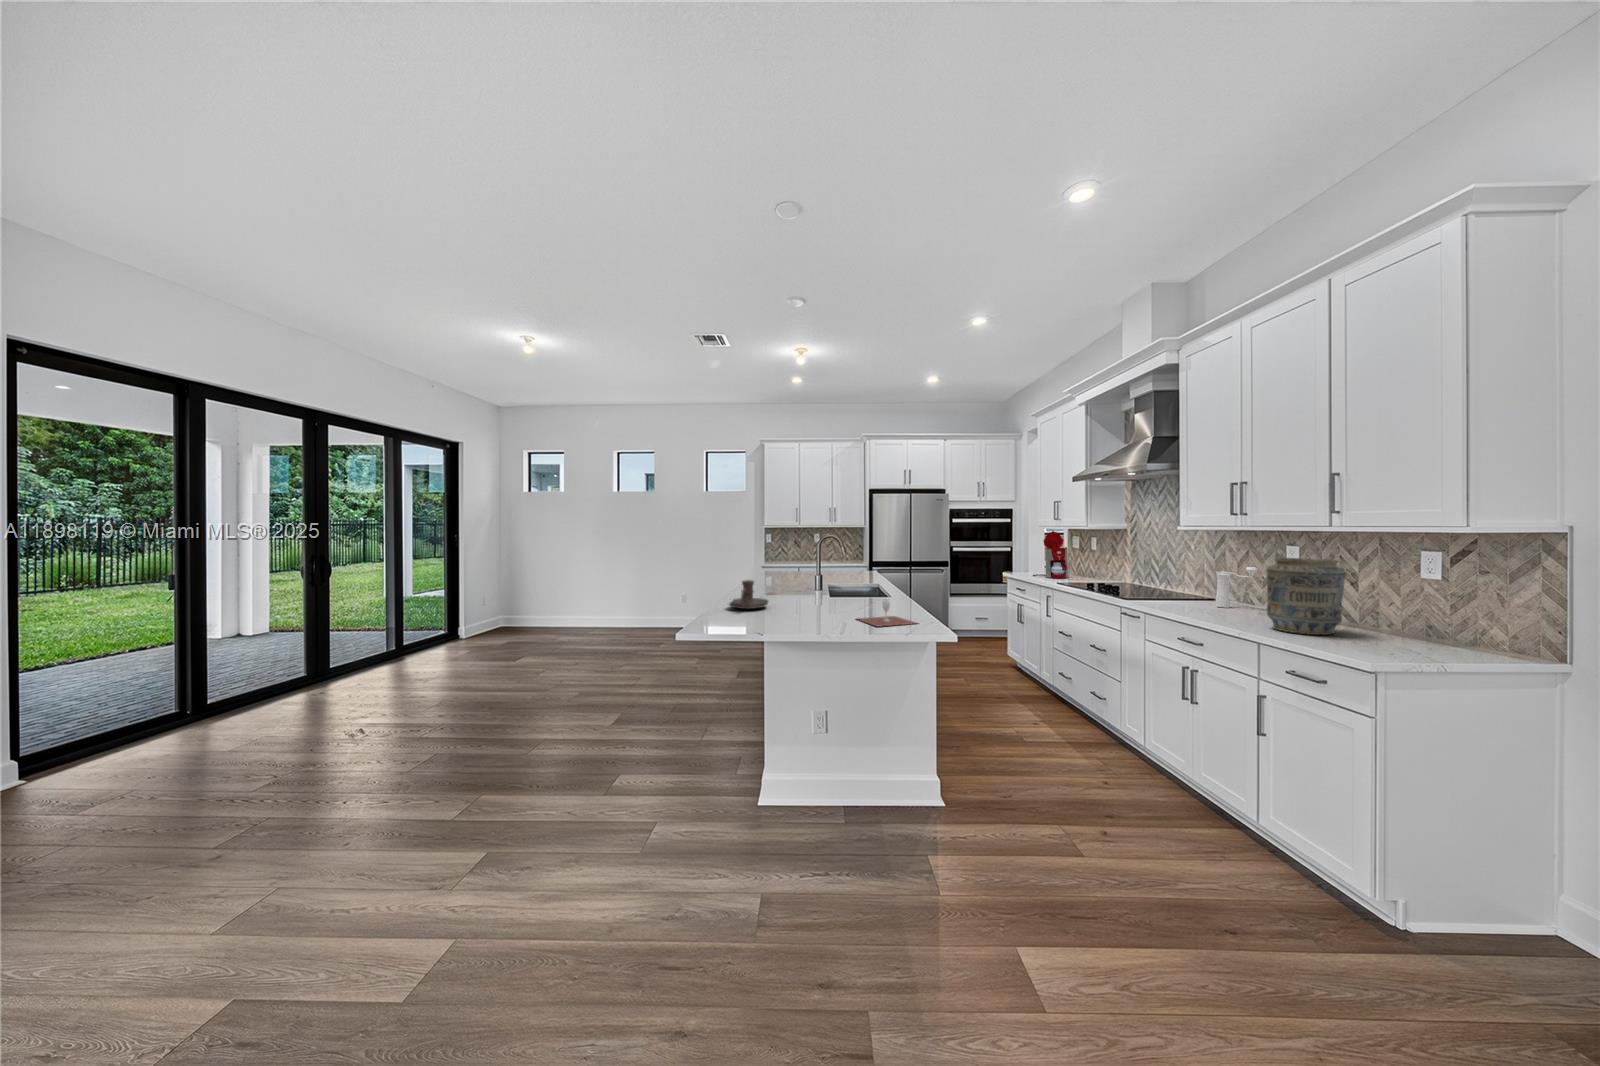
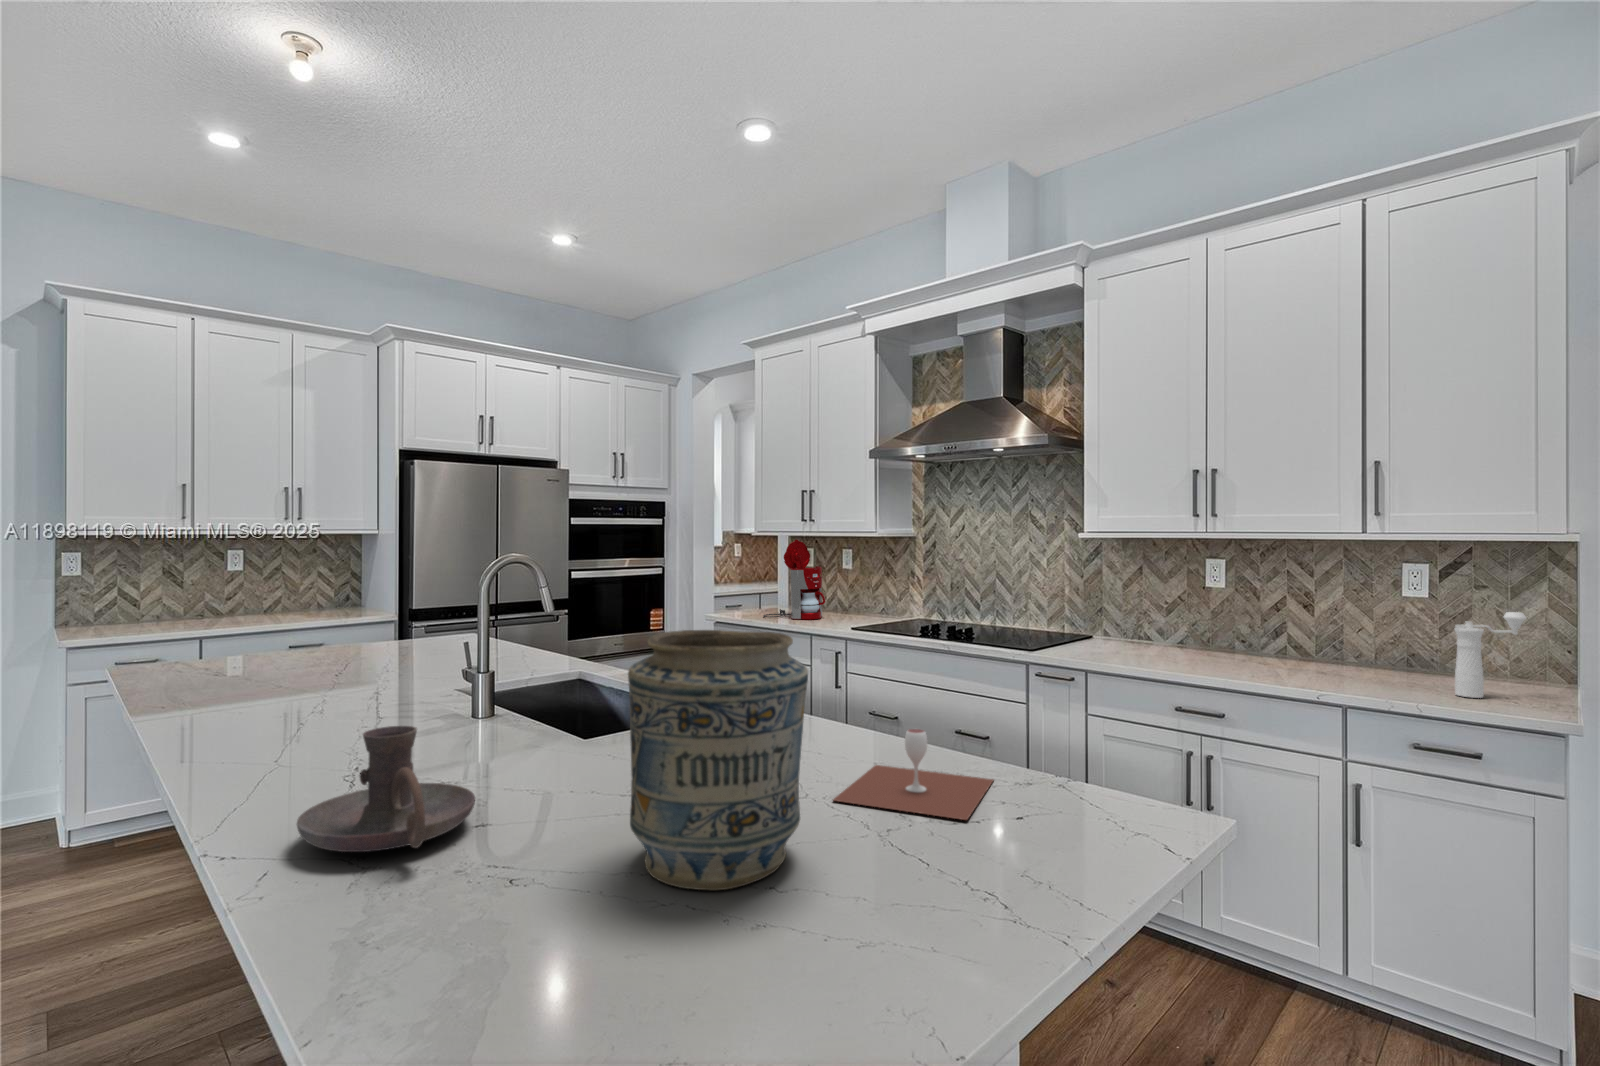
vase: present [1266,558,1346,635] -> present [628,630,808,890]
pepper mill: present [1216,567,1257,608] -> present [1455,612,1526,698]

